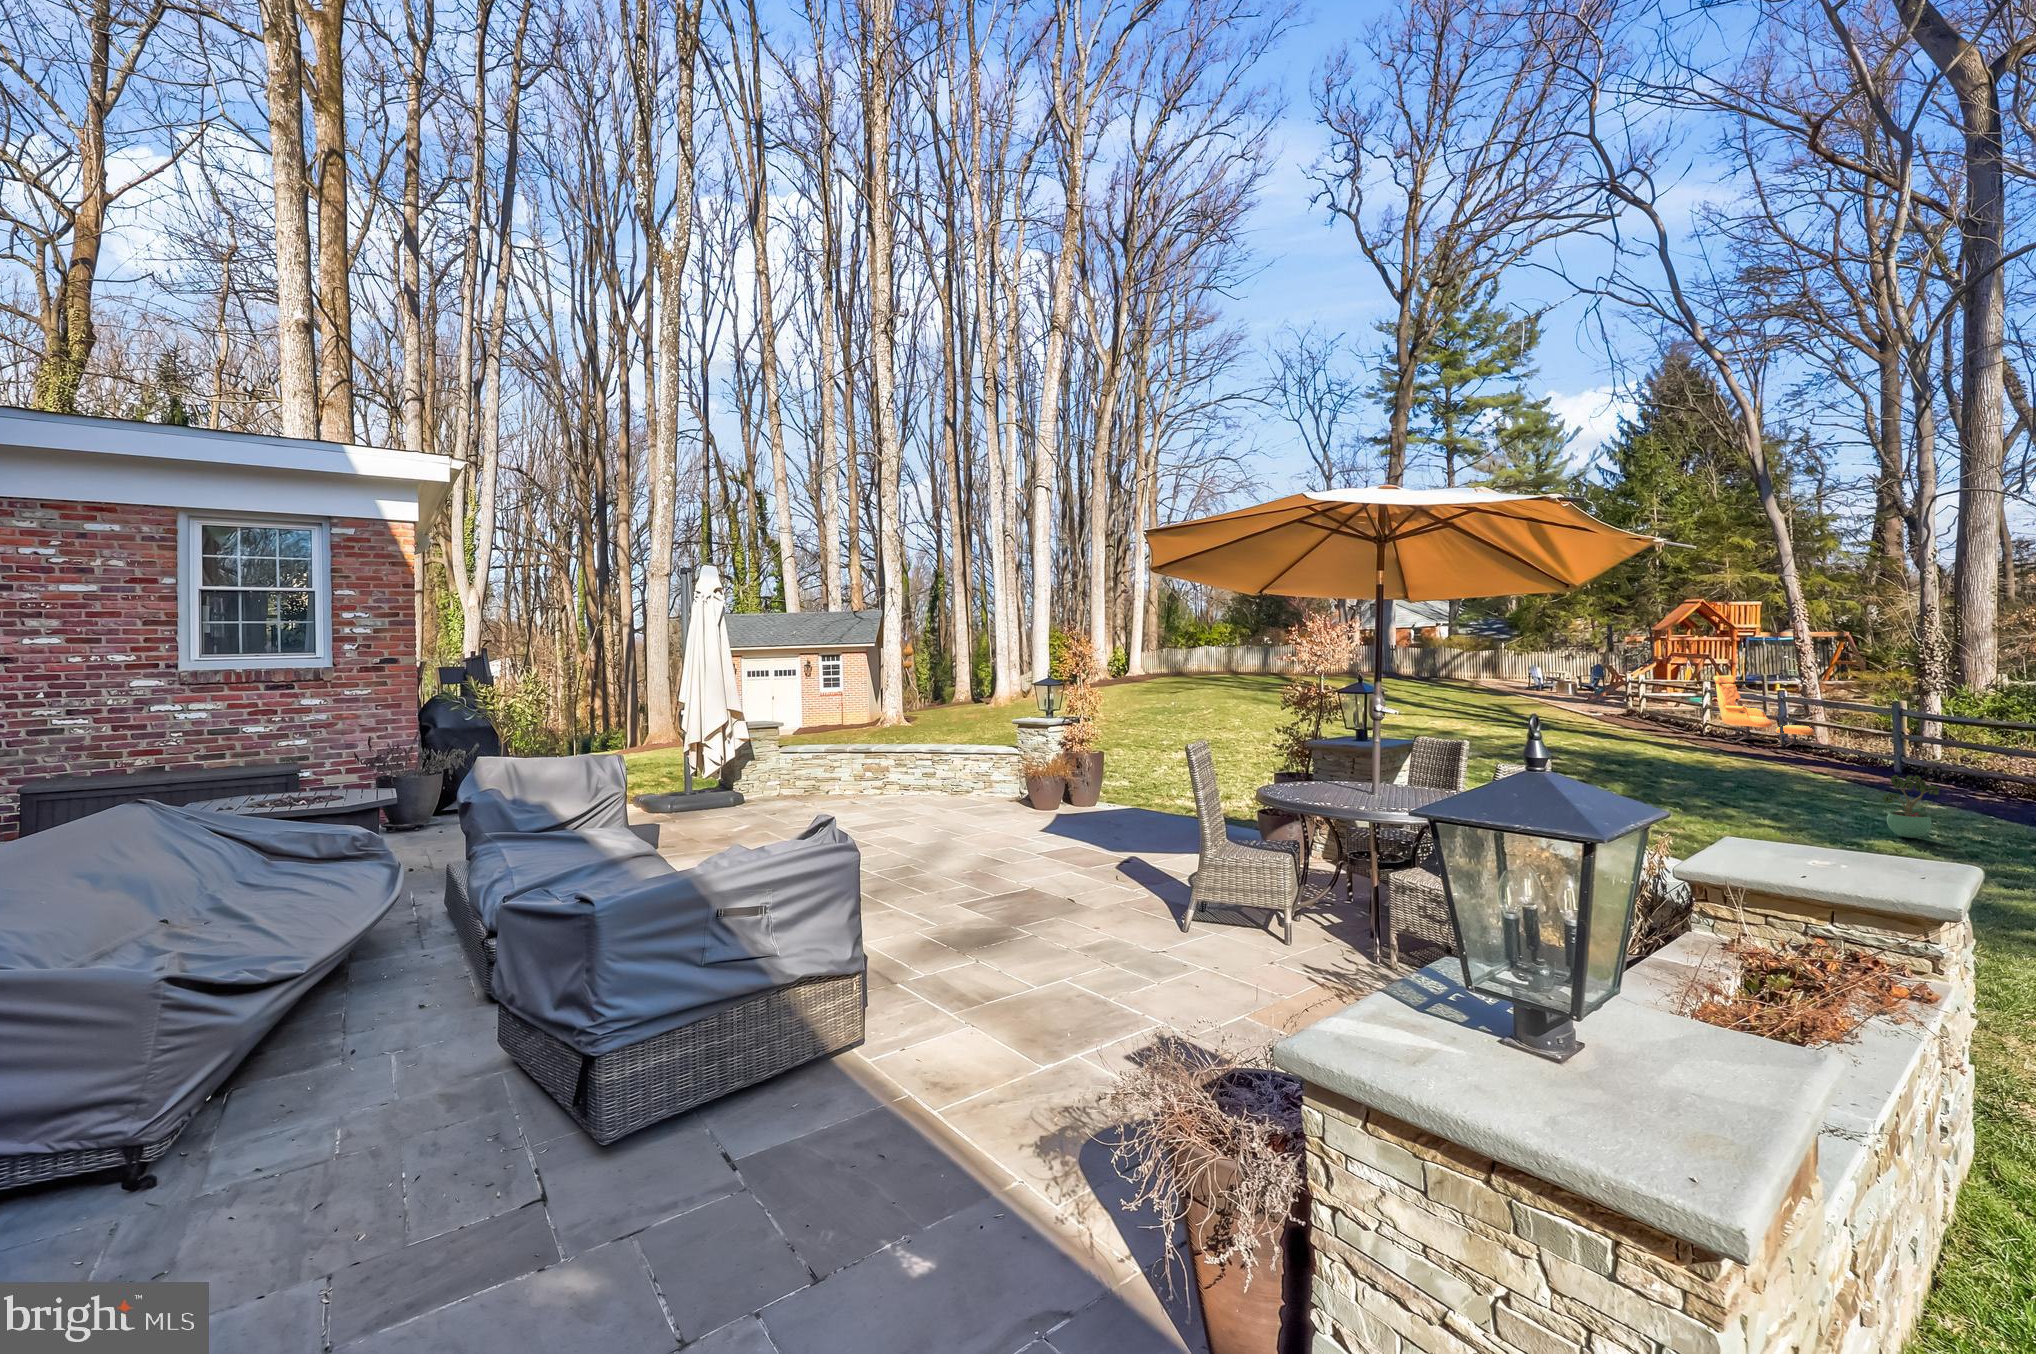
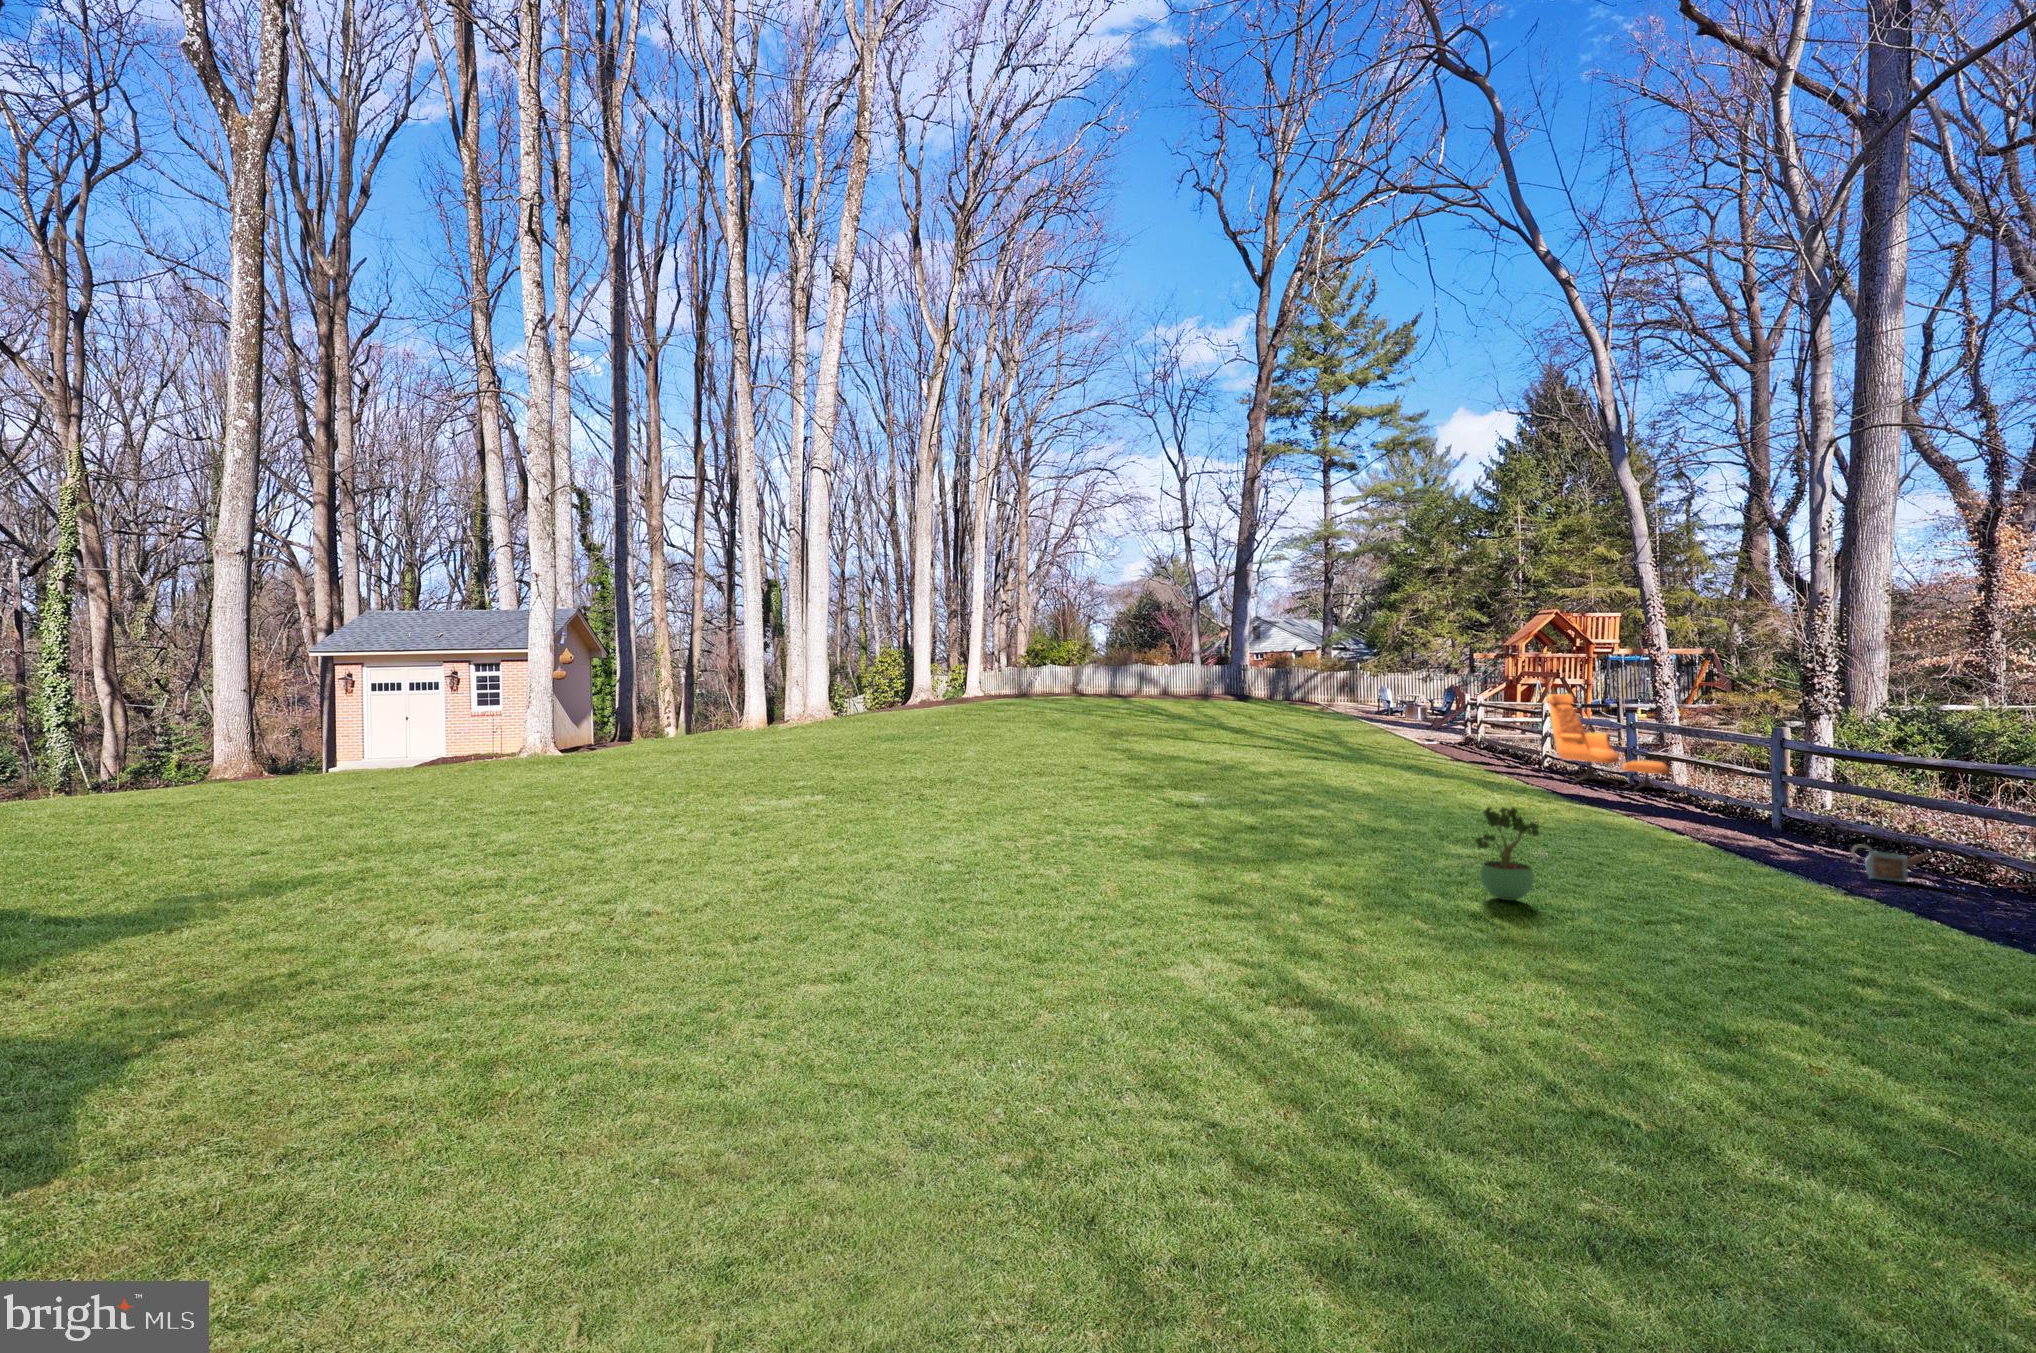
potted plant: present [1882,775,1939,838] -> present [1475,807,1539,900]
watering can: none [1951,777,2004,799] -> present [1852,845,1930,882]

